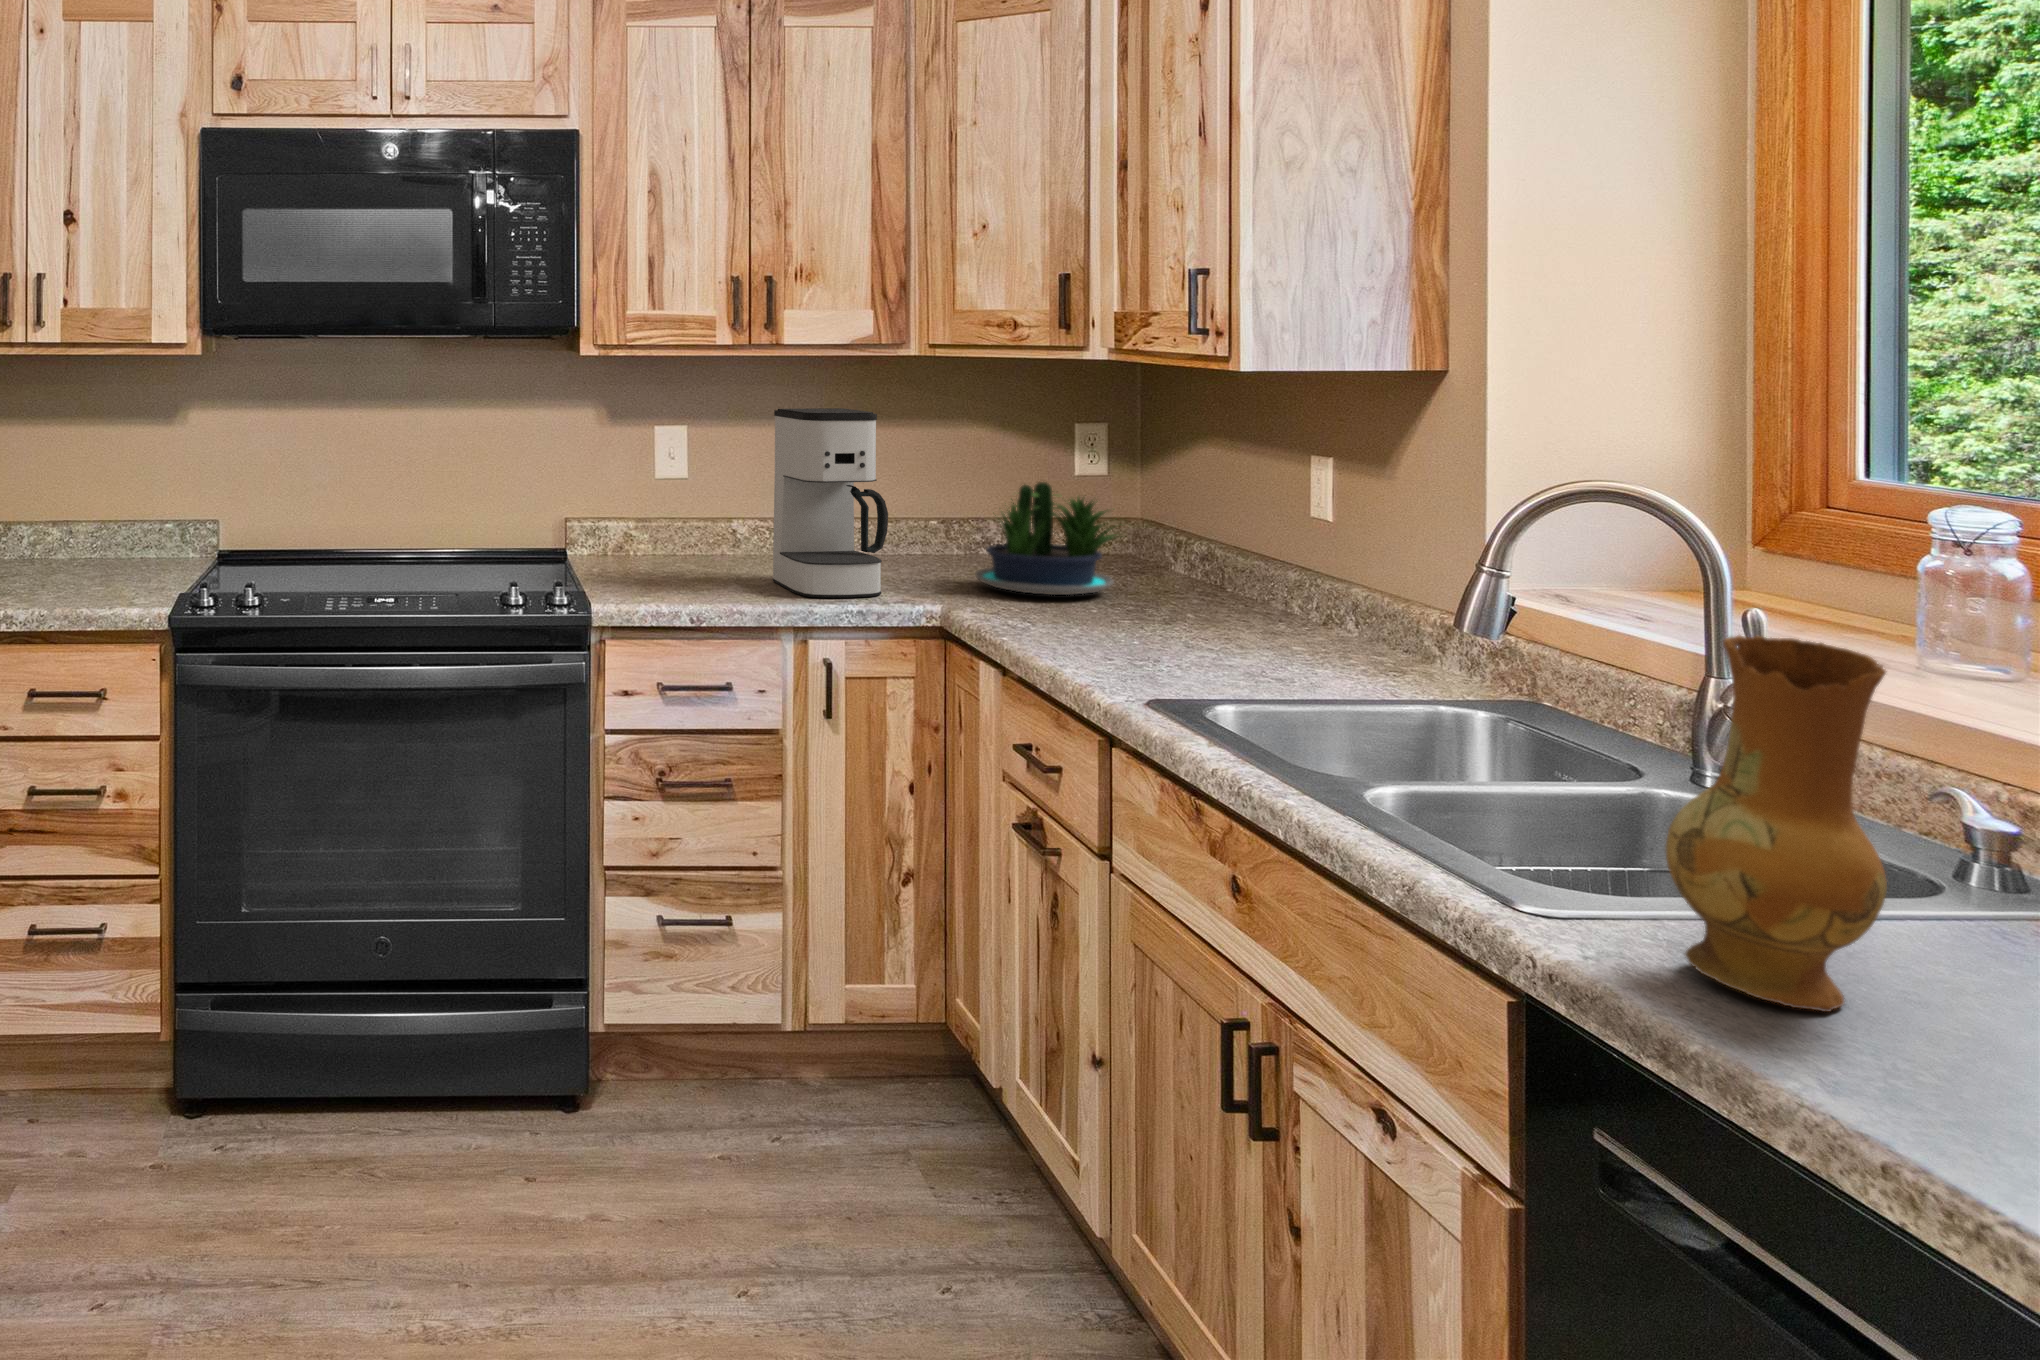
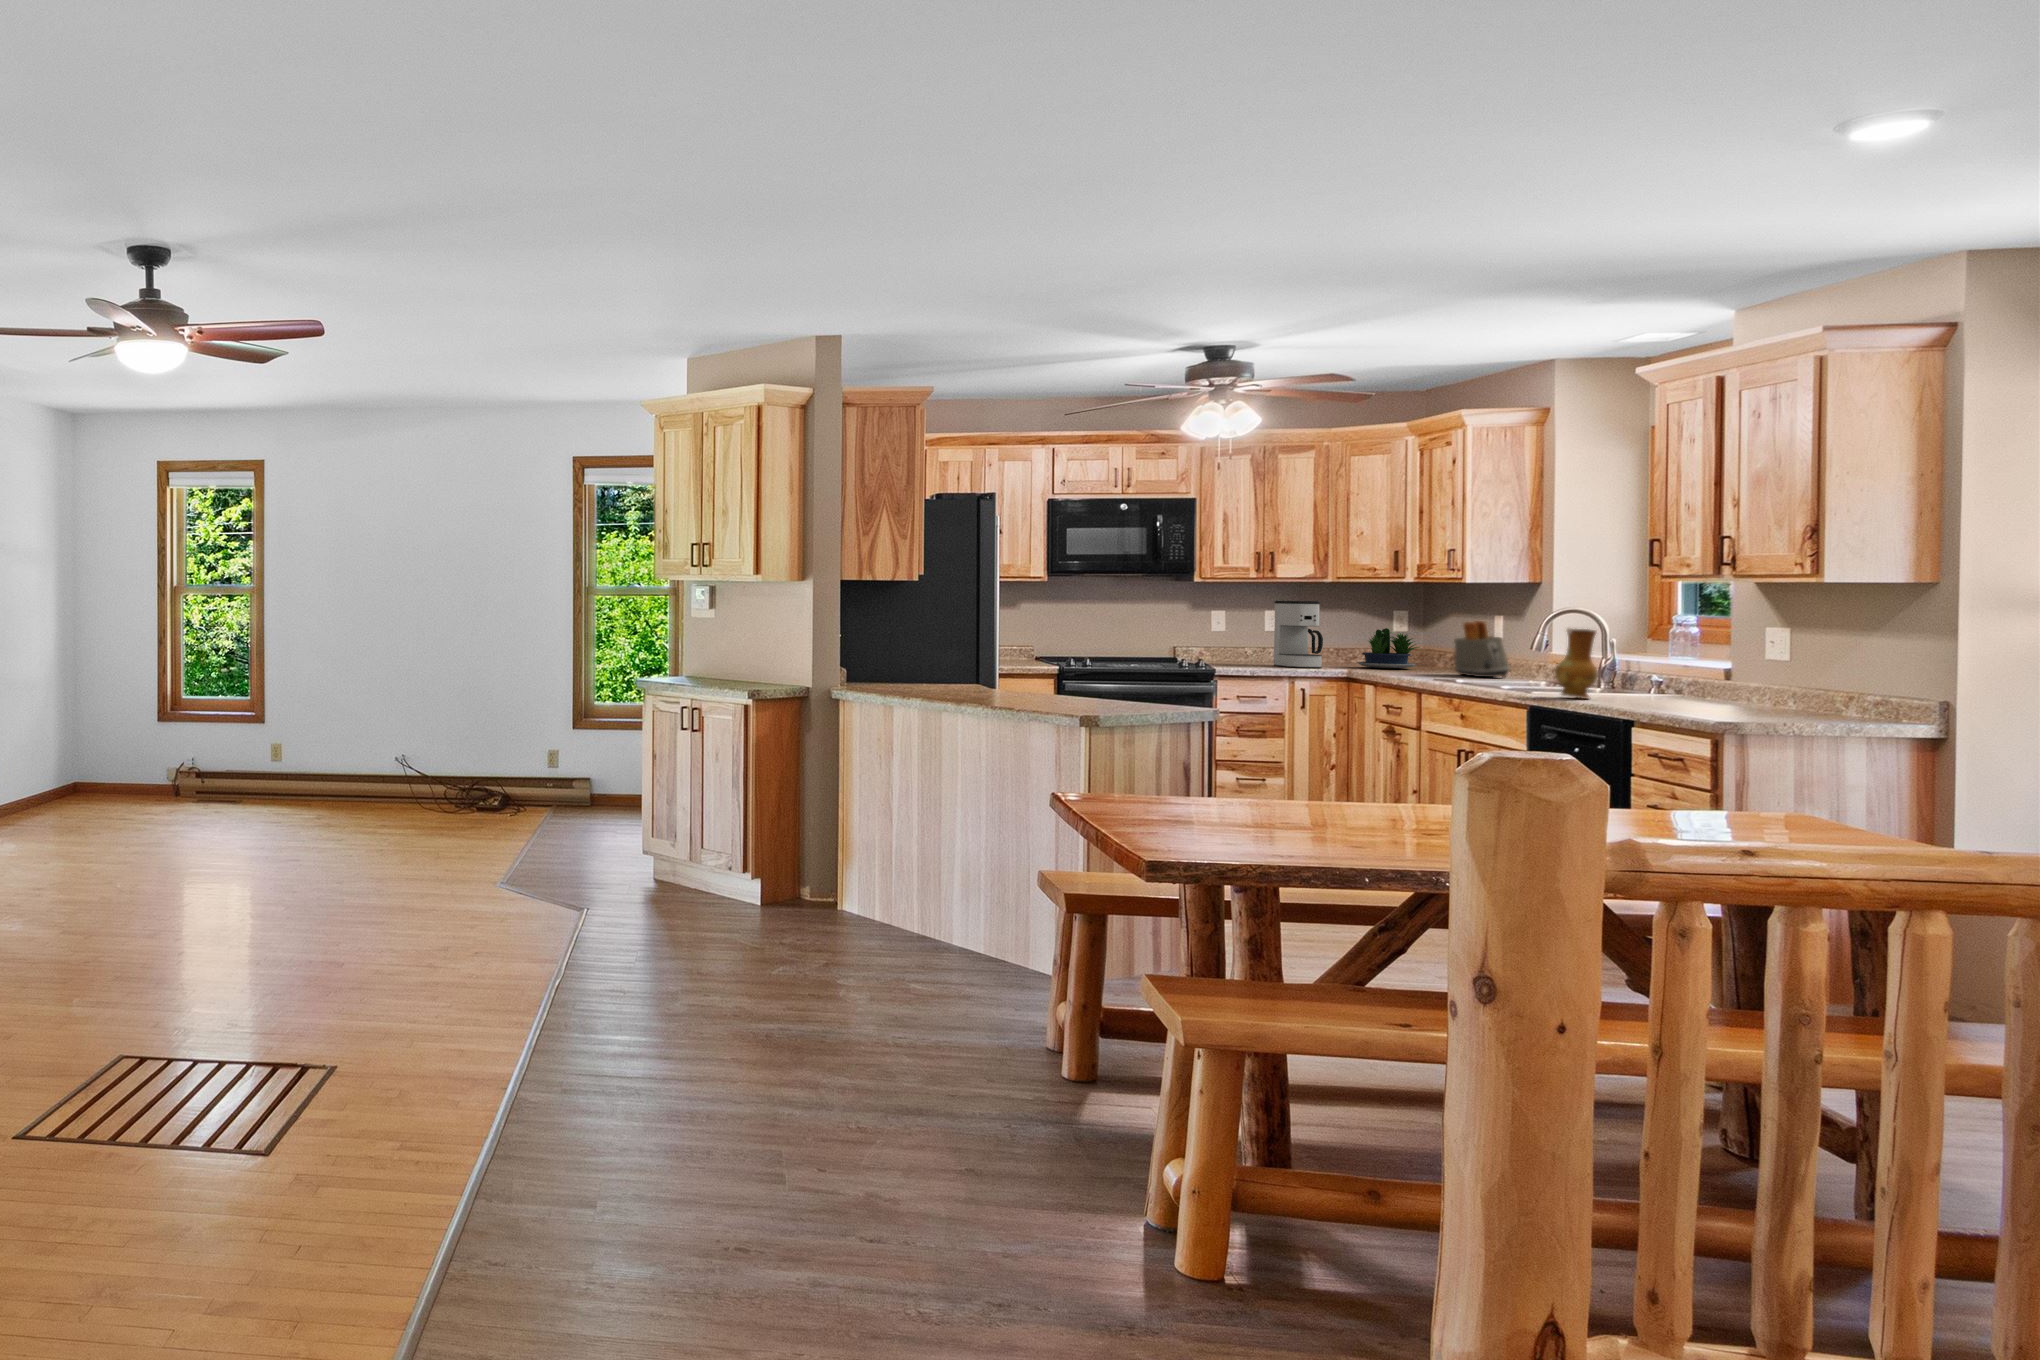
toaster: none [1209,481,1370,667] -> present [1454,621,1510,677]

